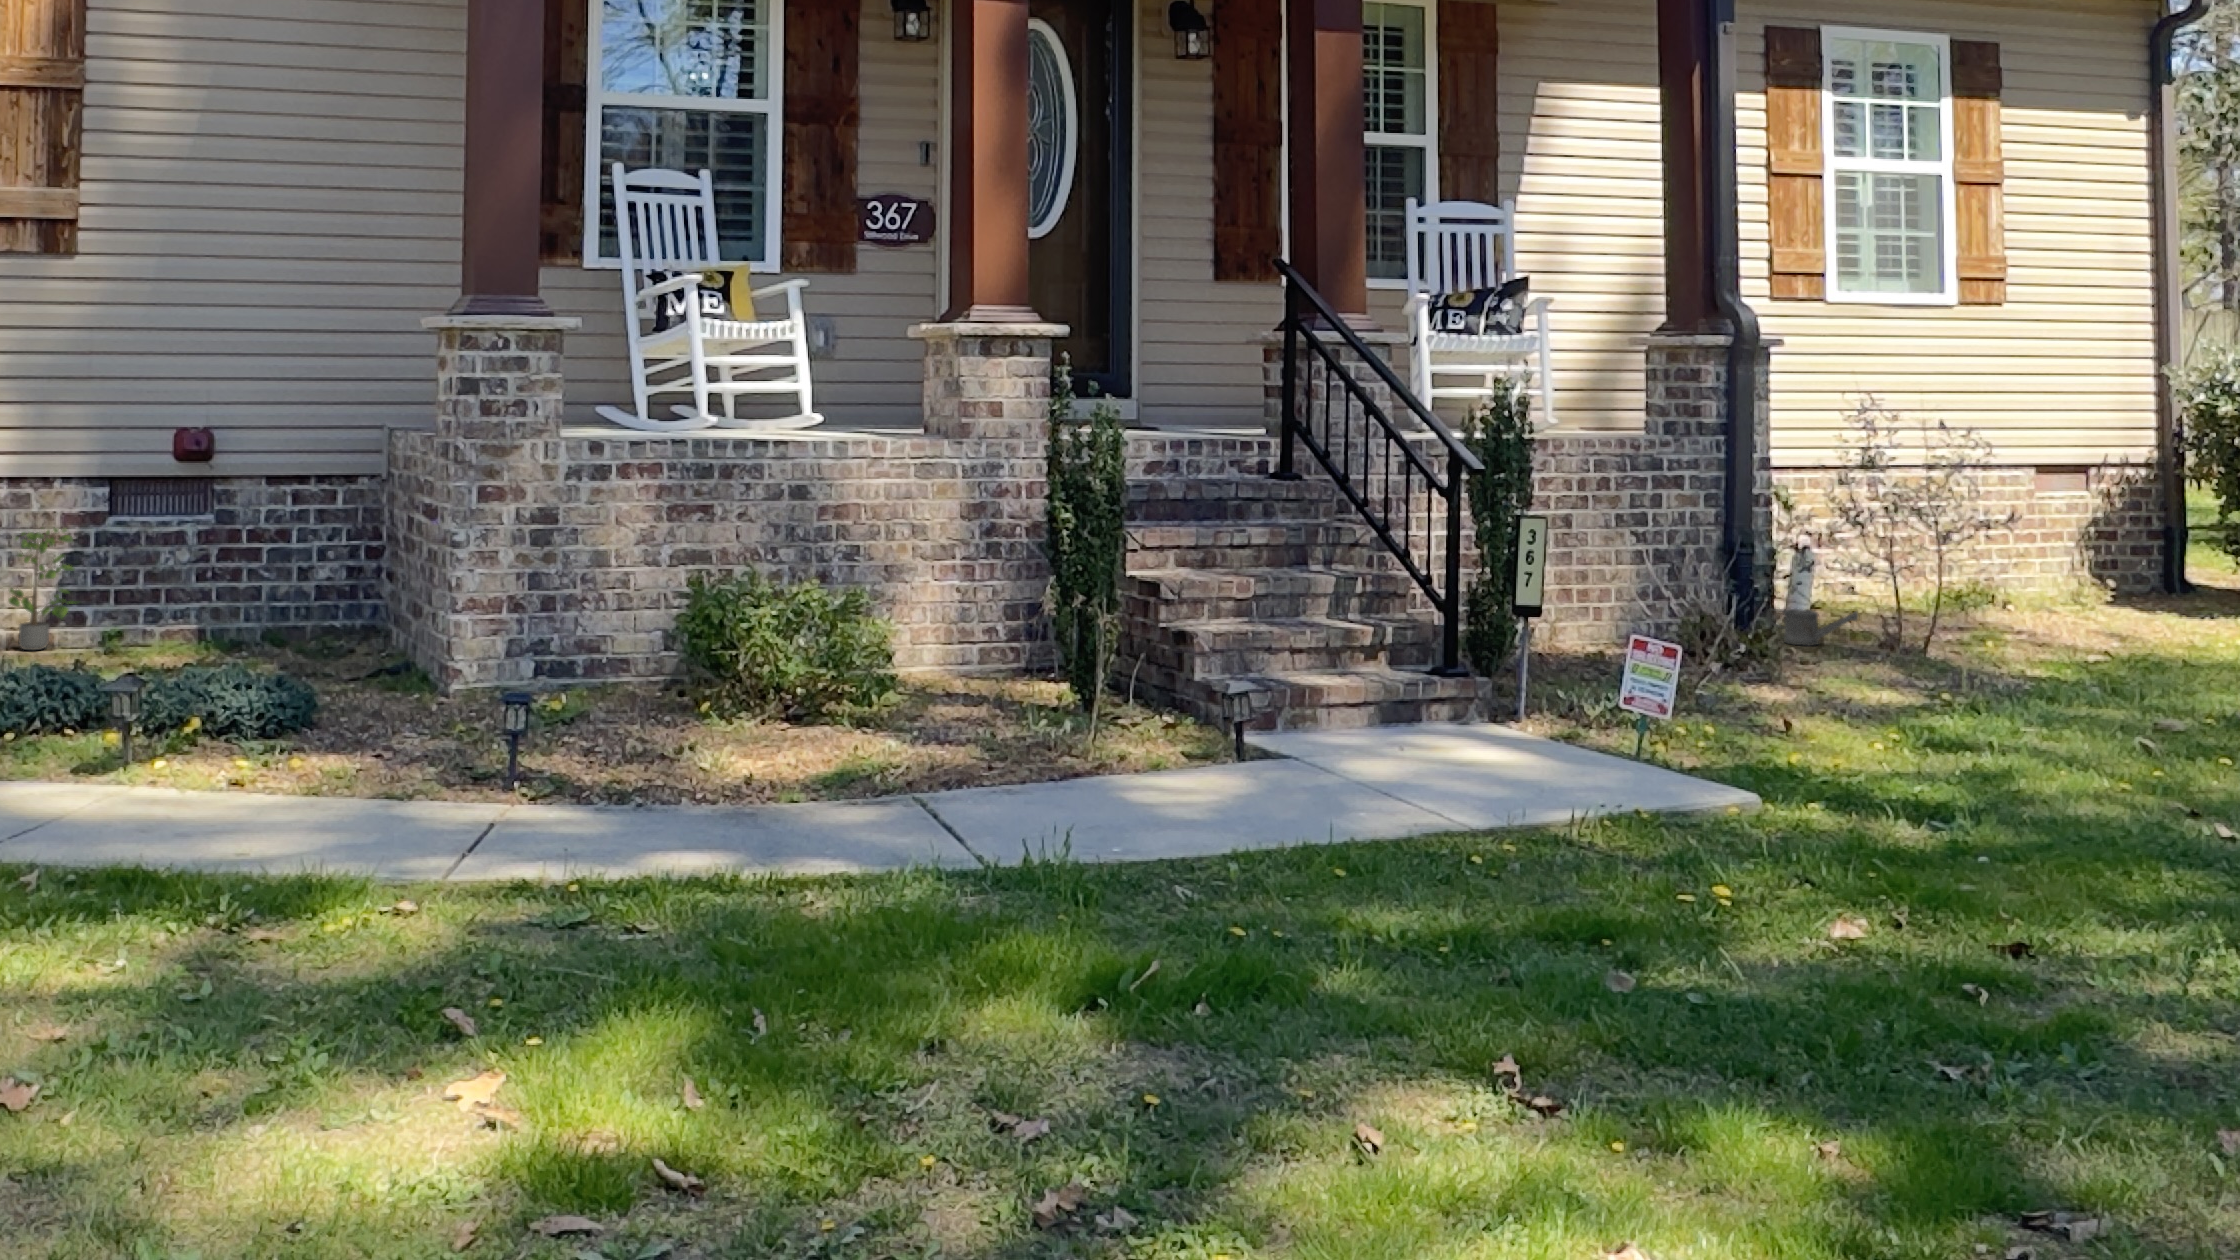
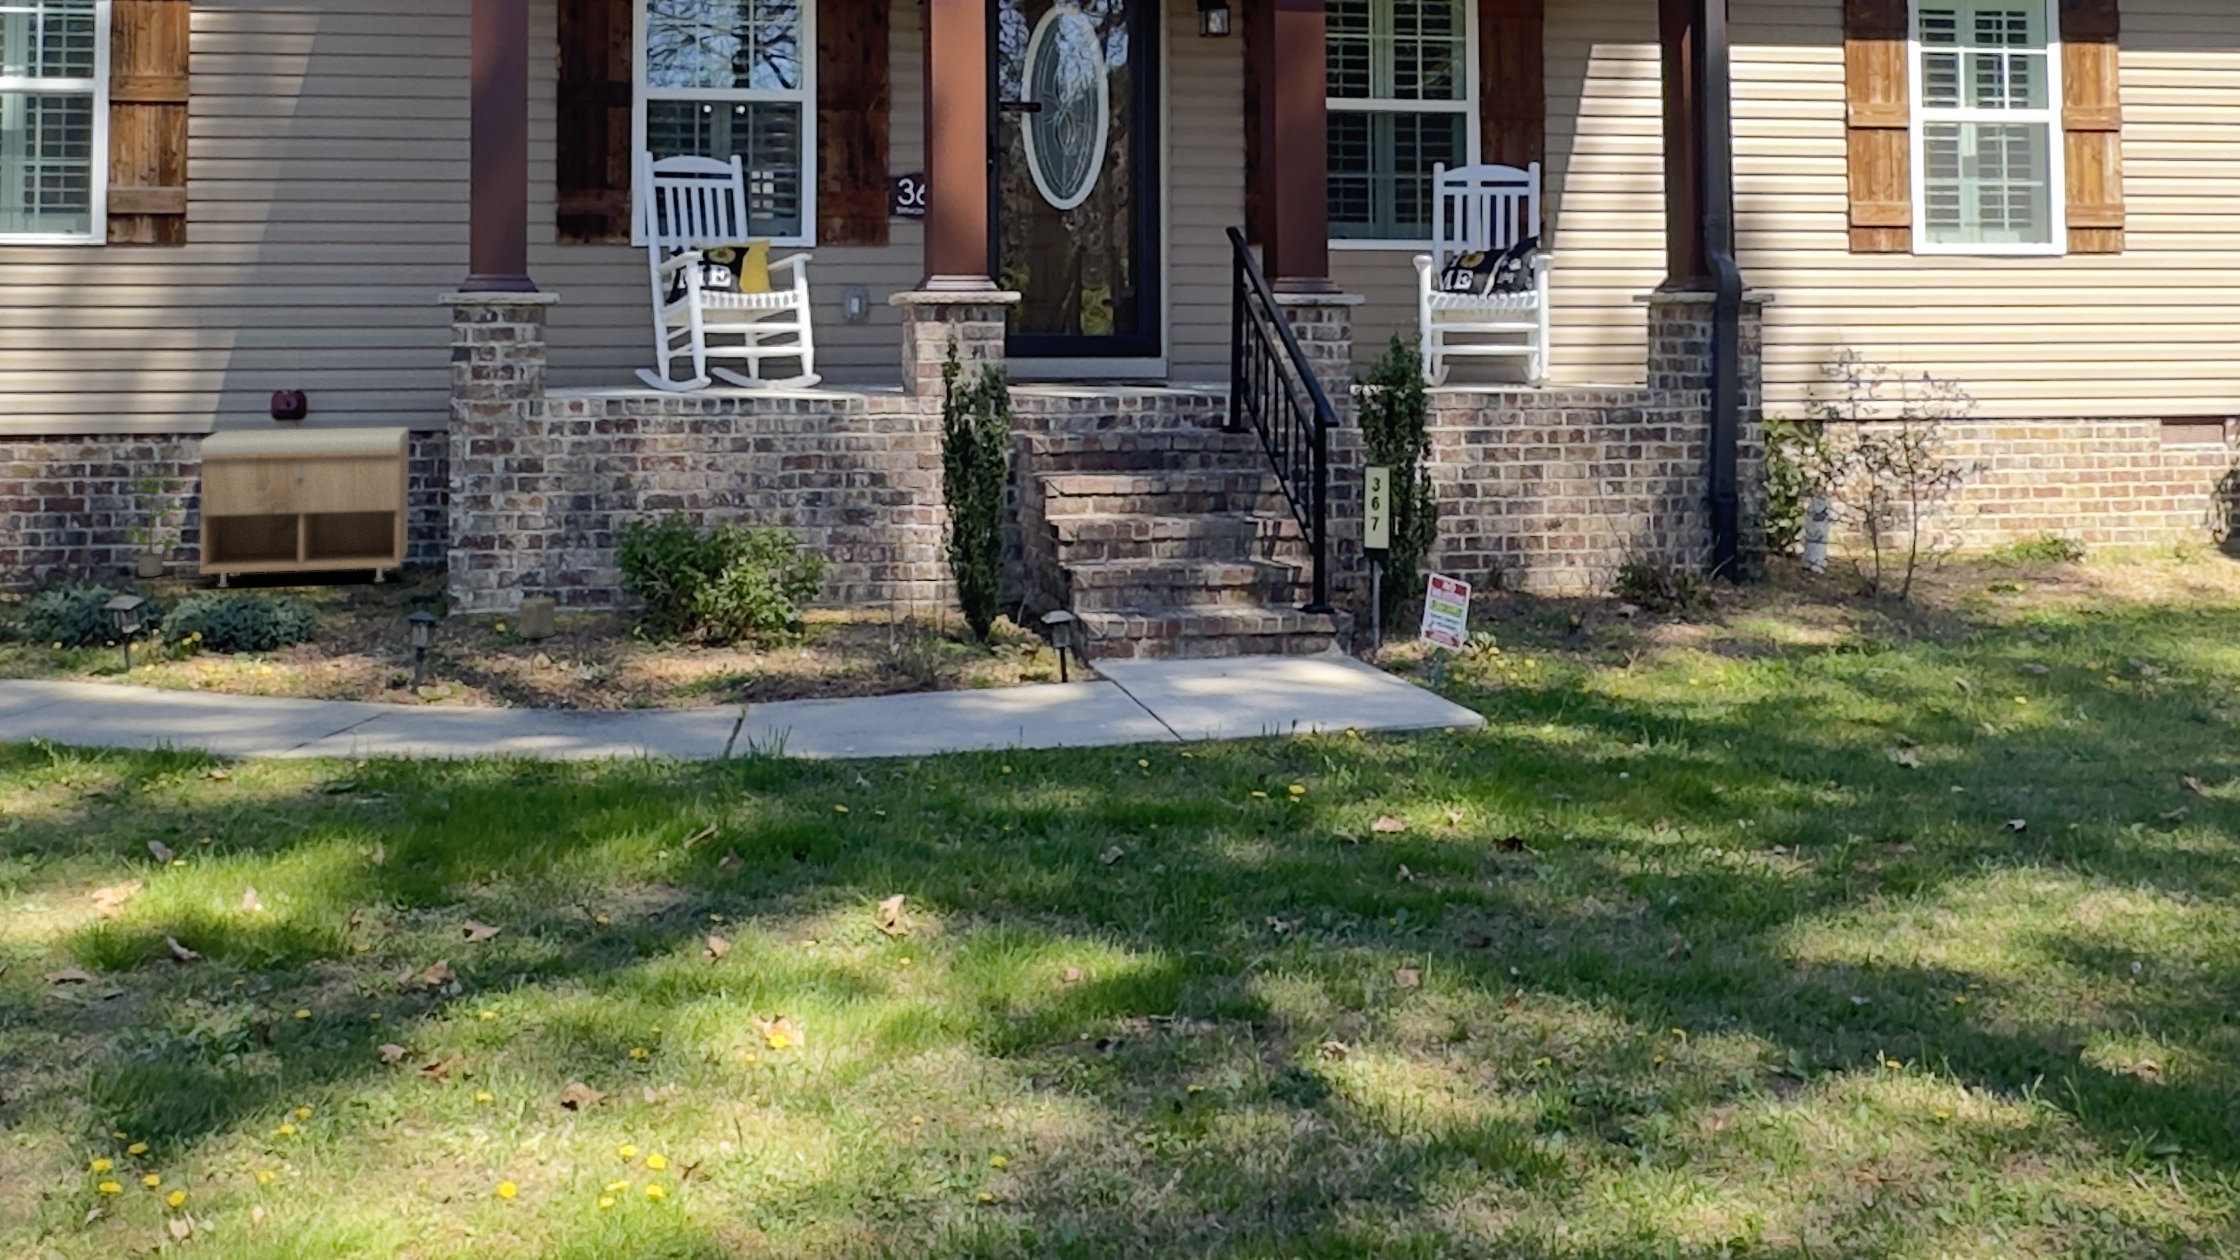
storage bench: none [112,473,359,660] -> present [199,427,409,587]
watering can: present [1767,609,1858,646] -> present [519,594,556,638]

